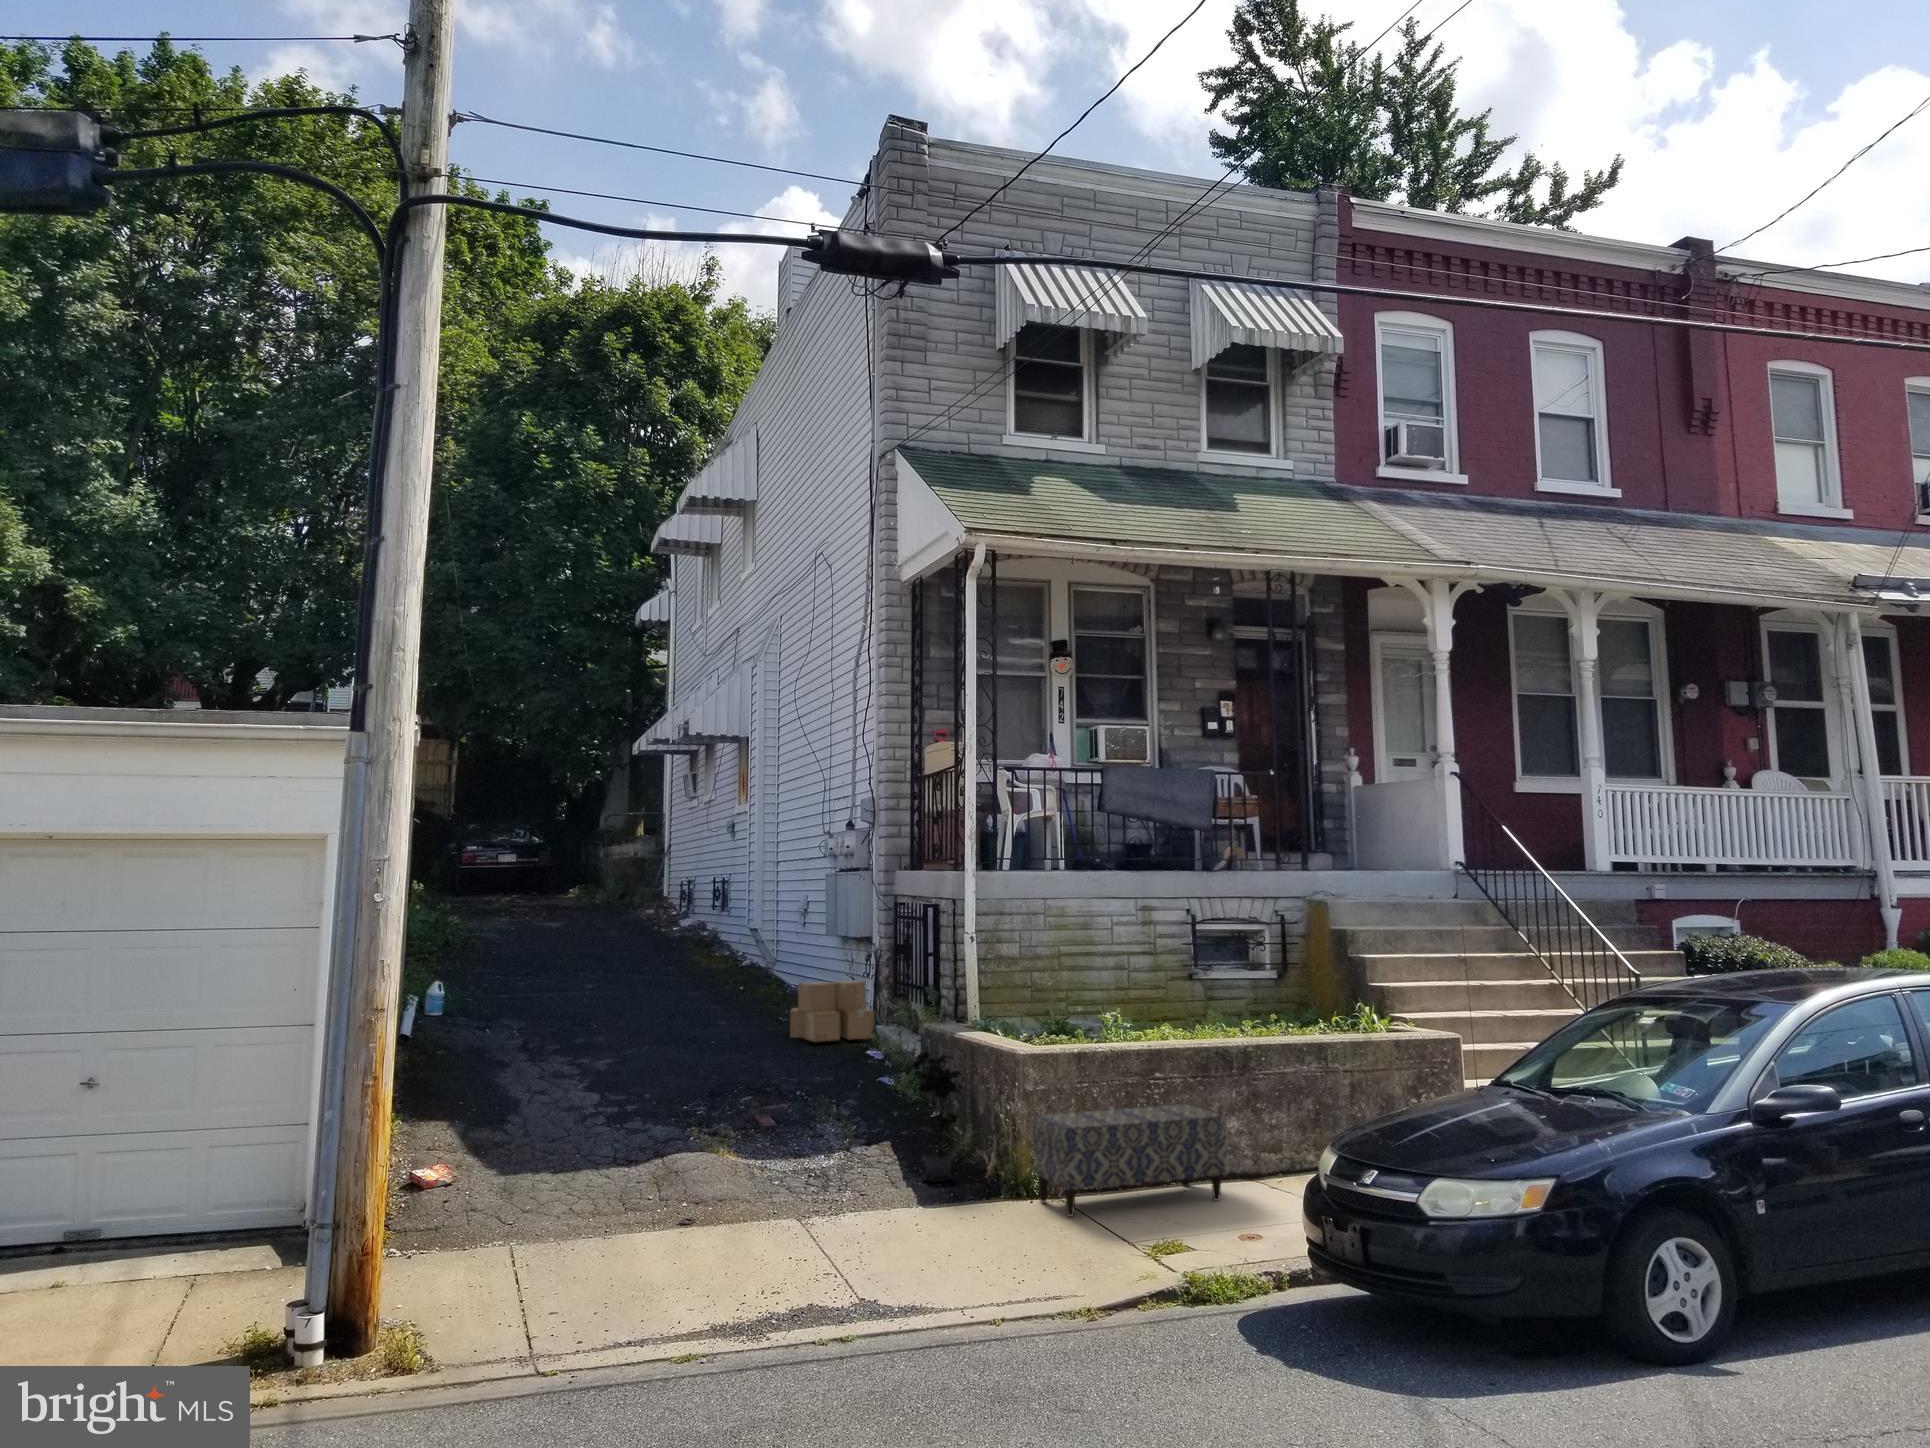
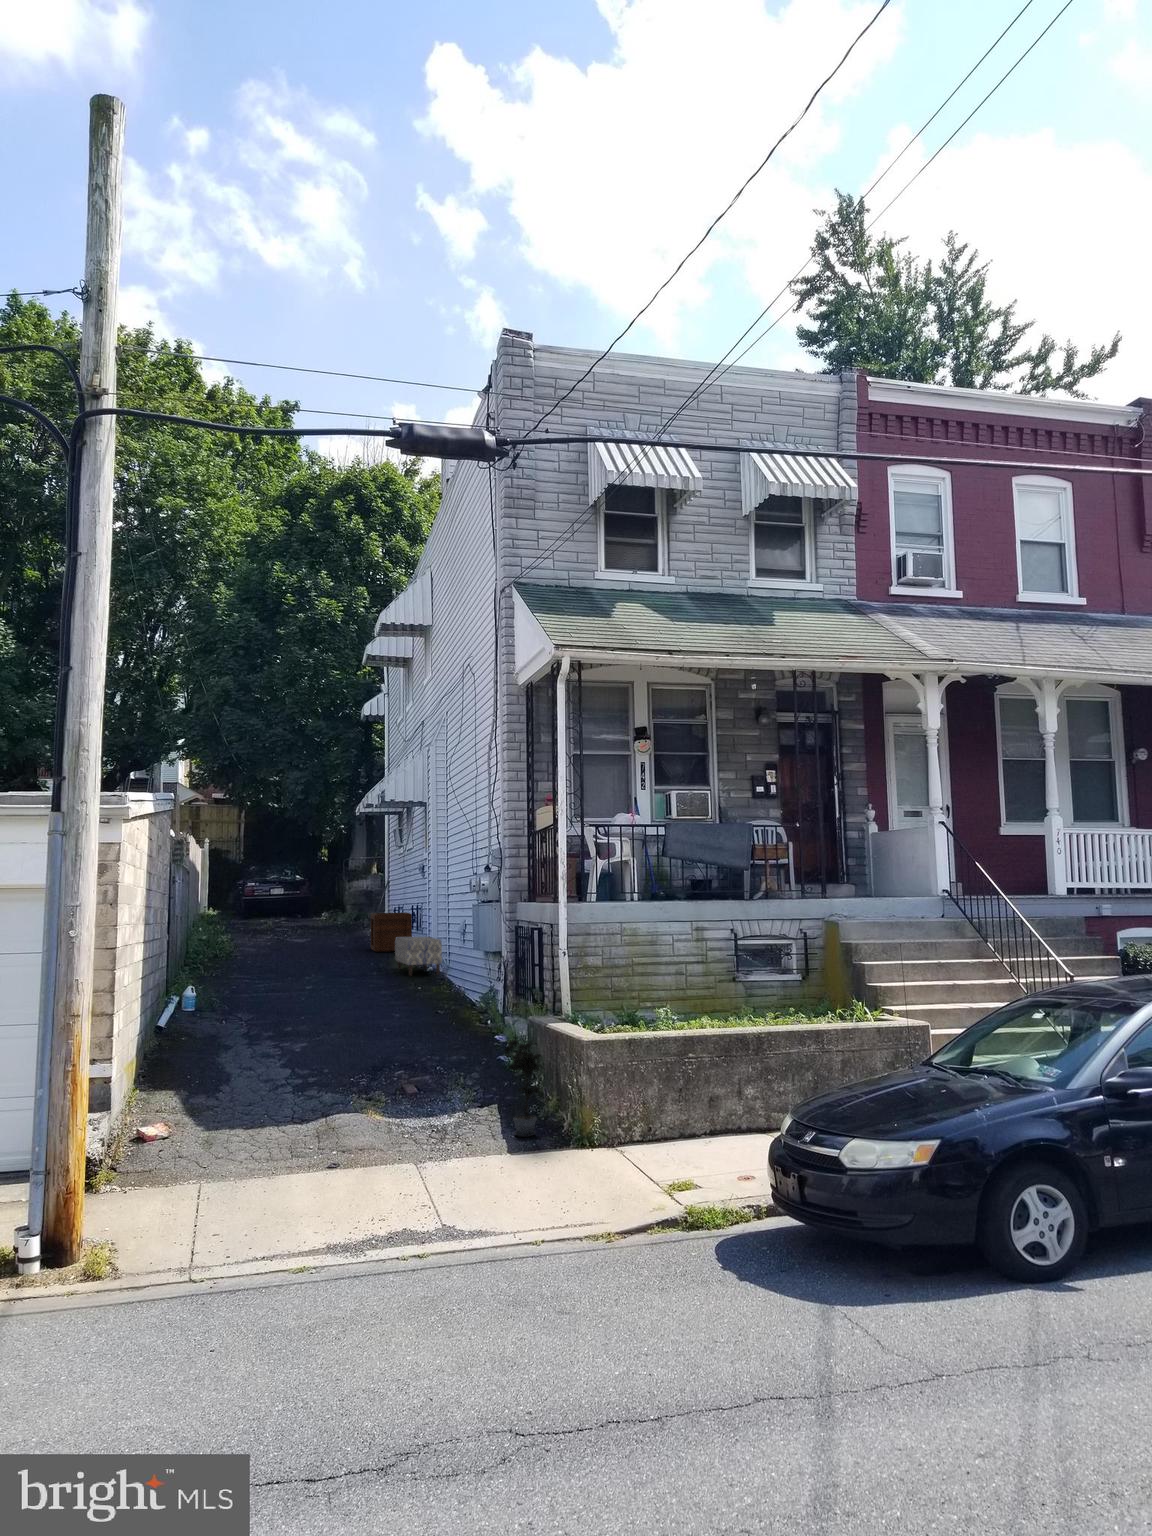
wooden crate: none [659,887,717,940] -> present [371,913,412,952]
cardboard box: present [790,980,874,1042] -> none [439,984,501,1030]
bench: present [1033,1104,1226,1216] -> present [395,936,442,976]

